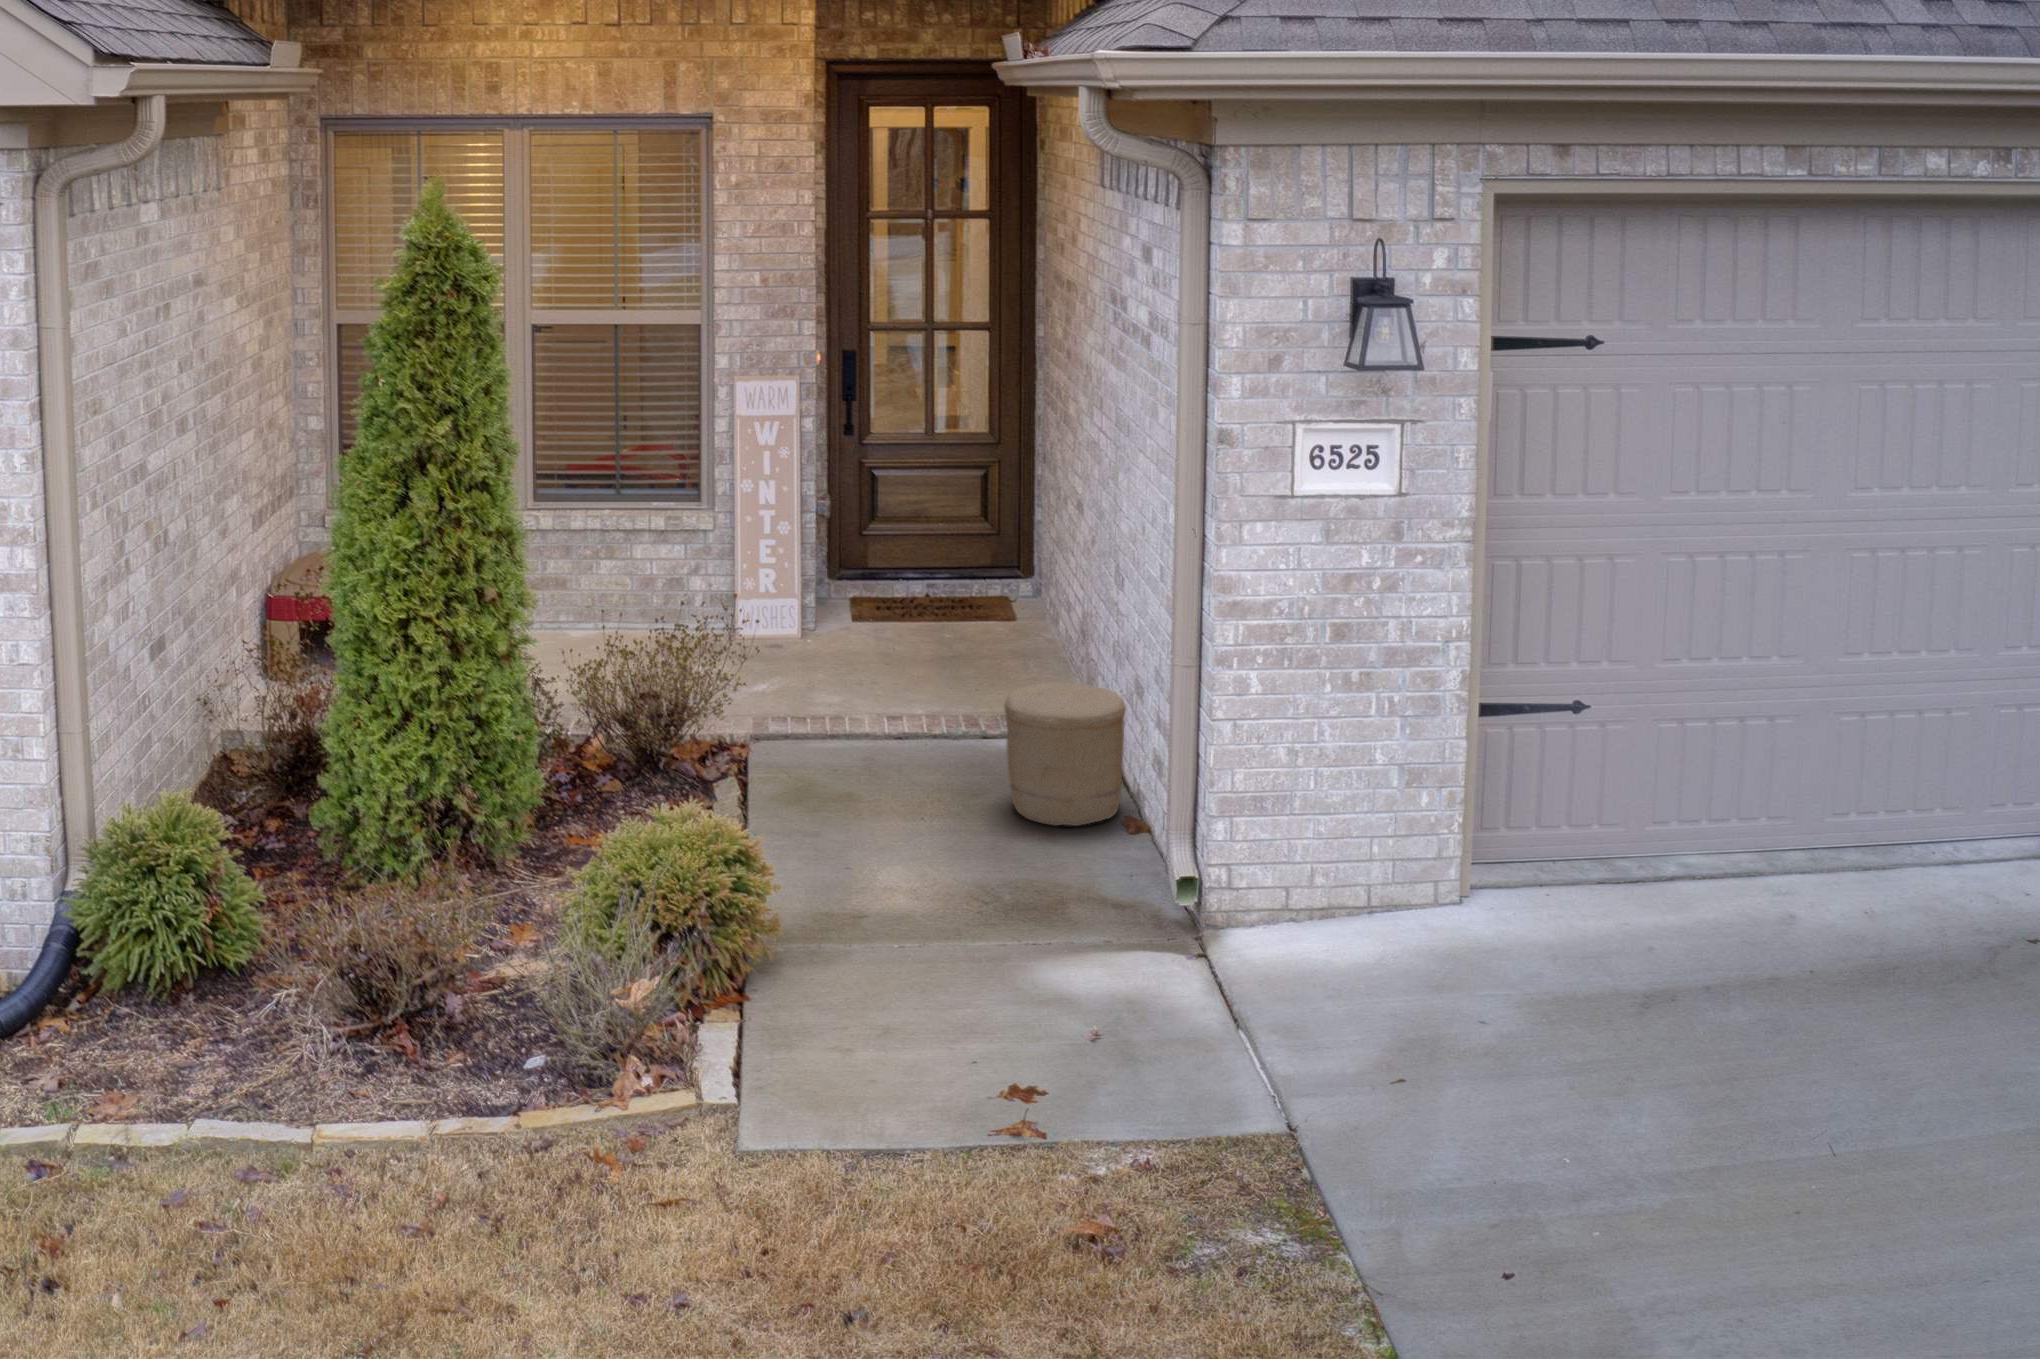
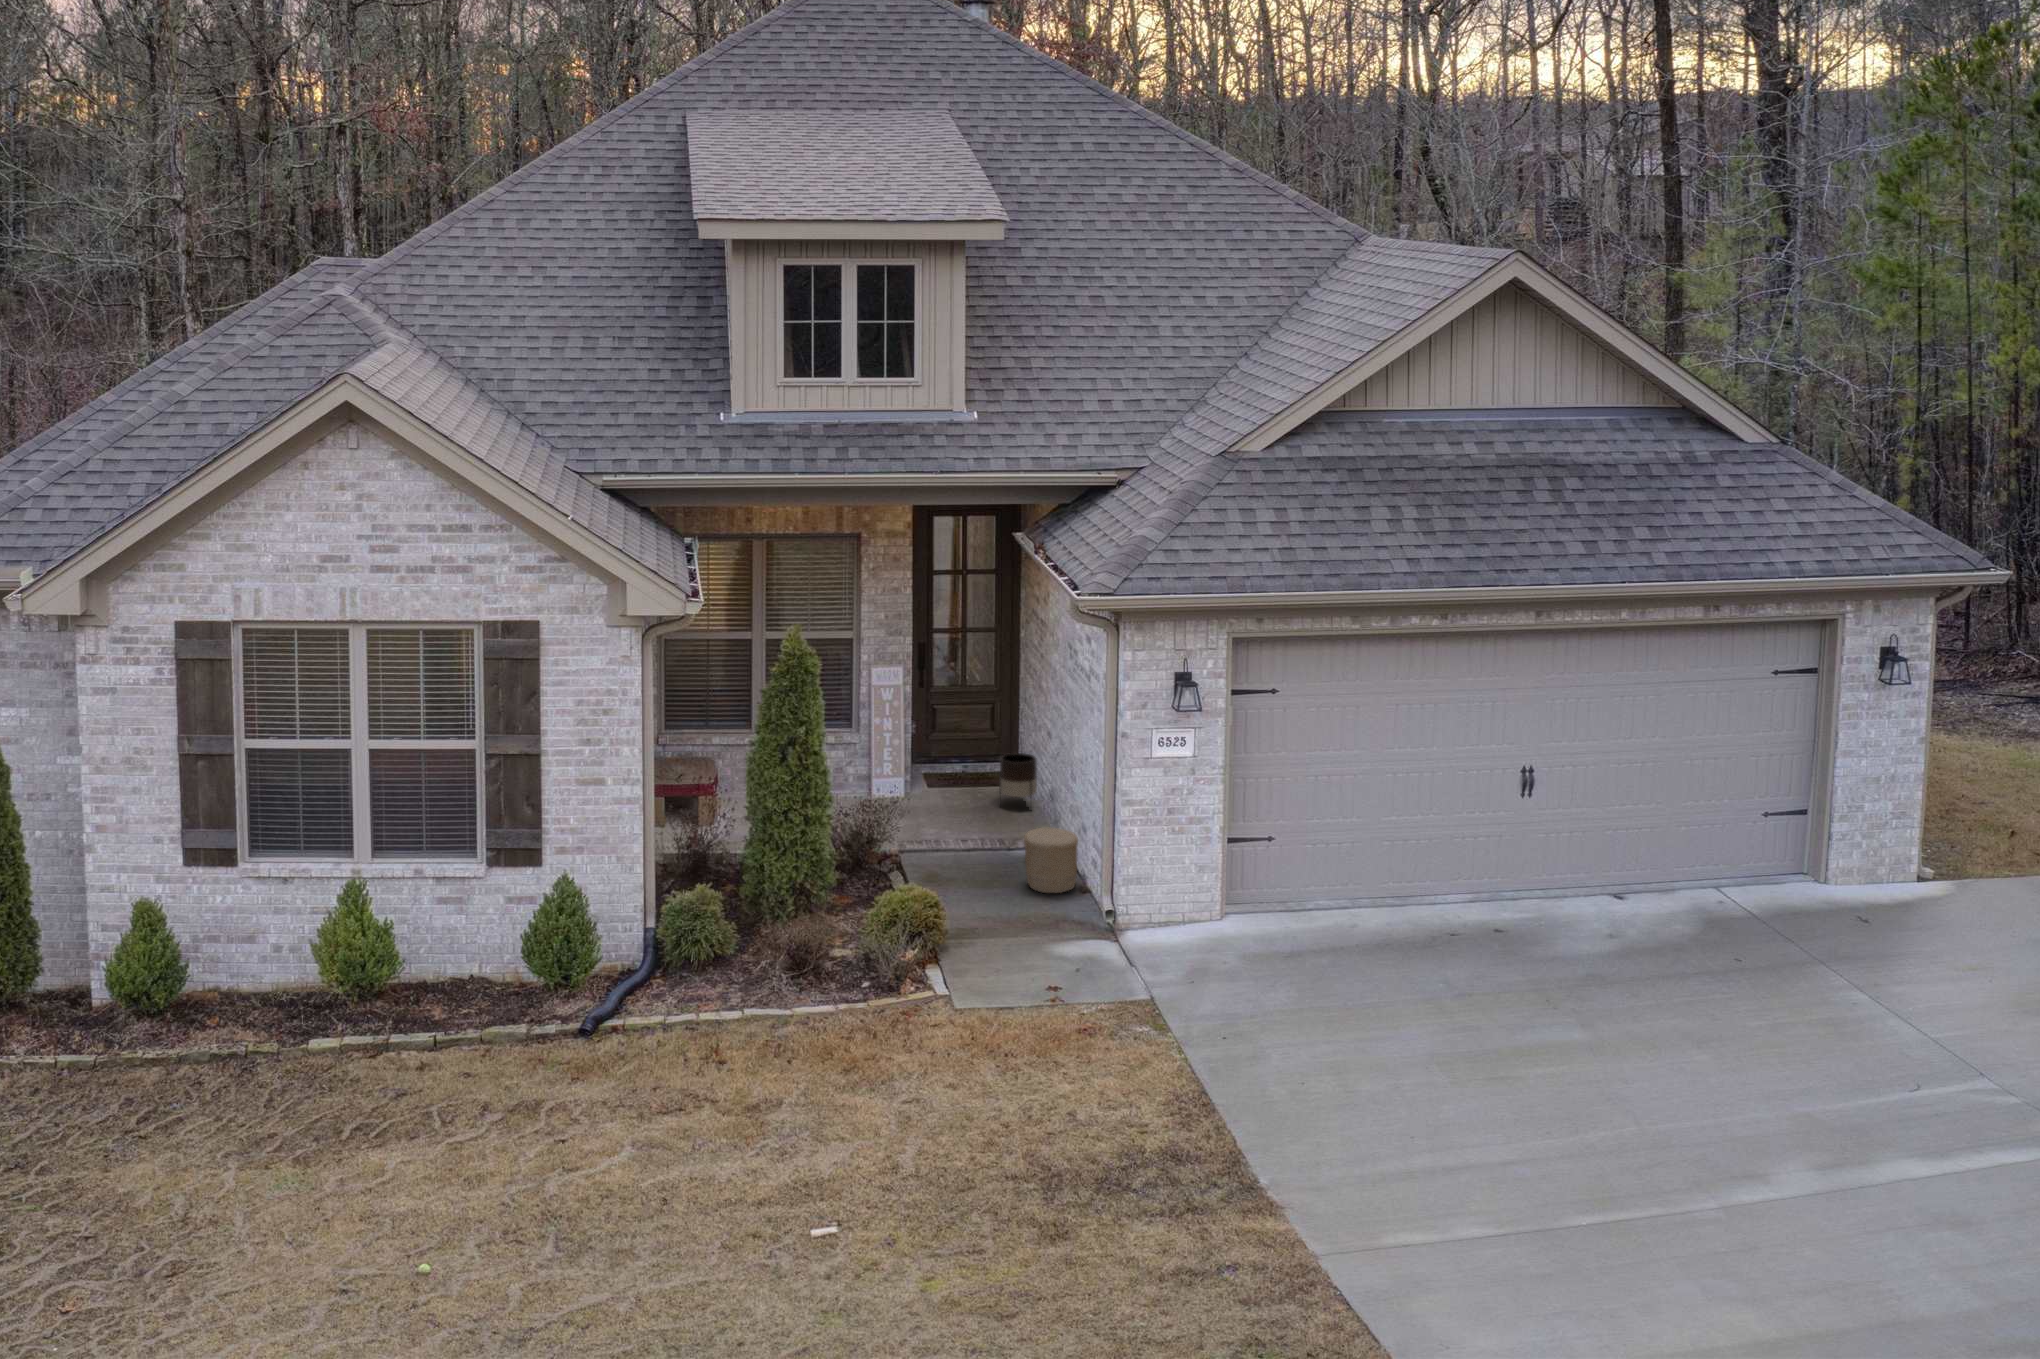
planter: none [982,548,1059,663] -> present [999,753,1037,797]

